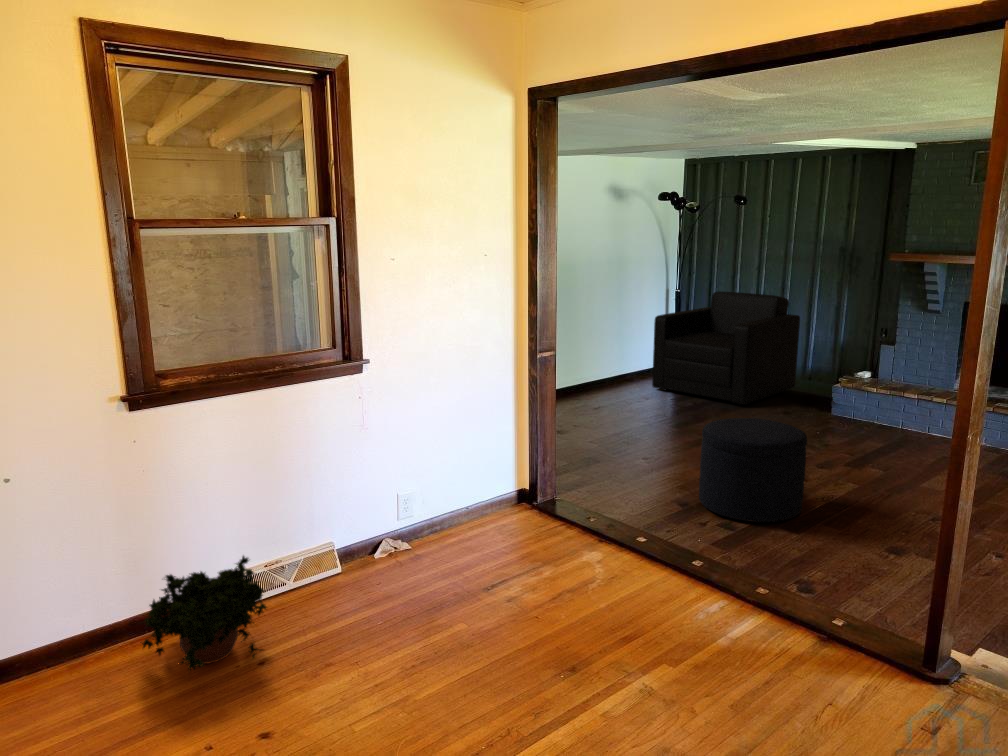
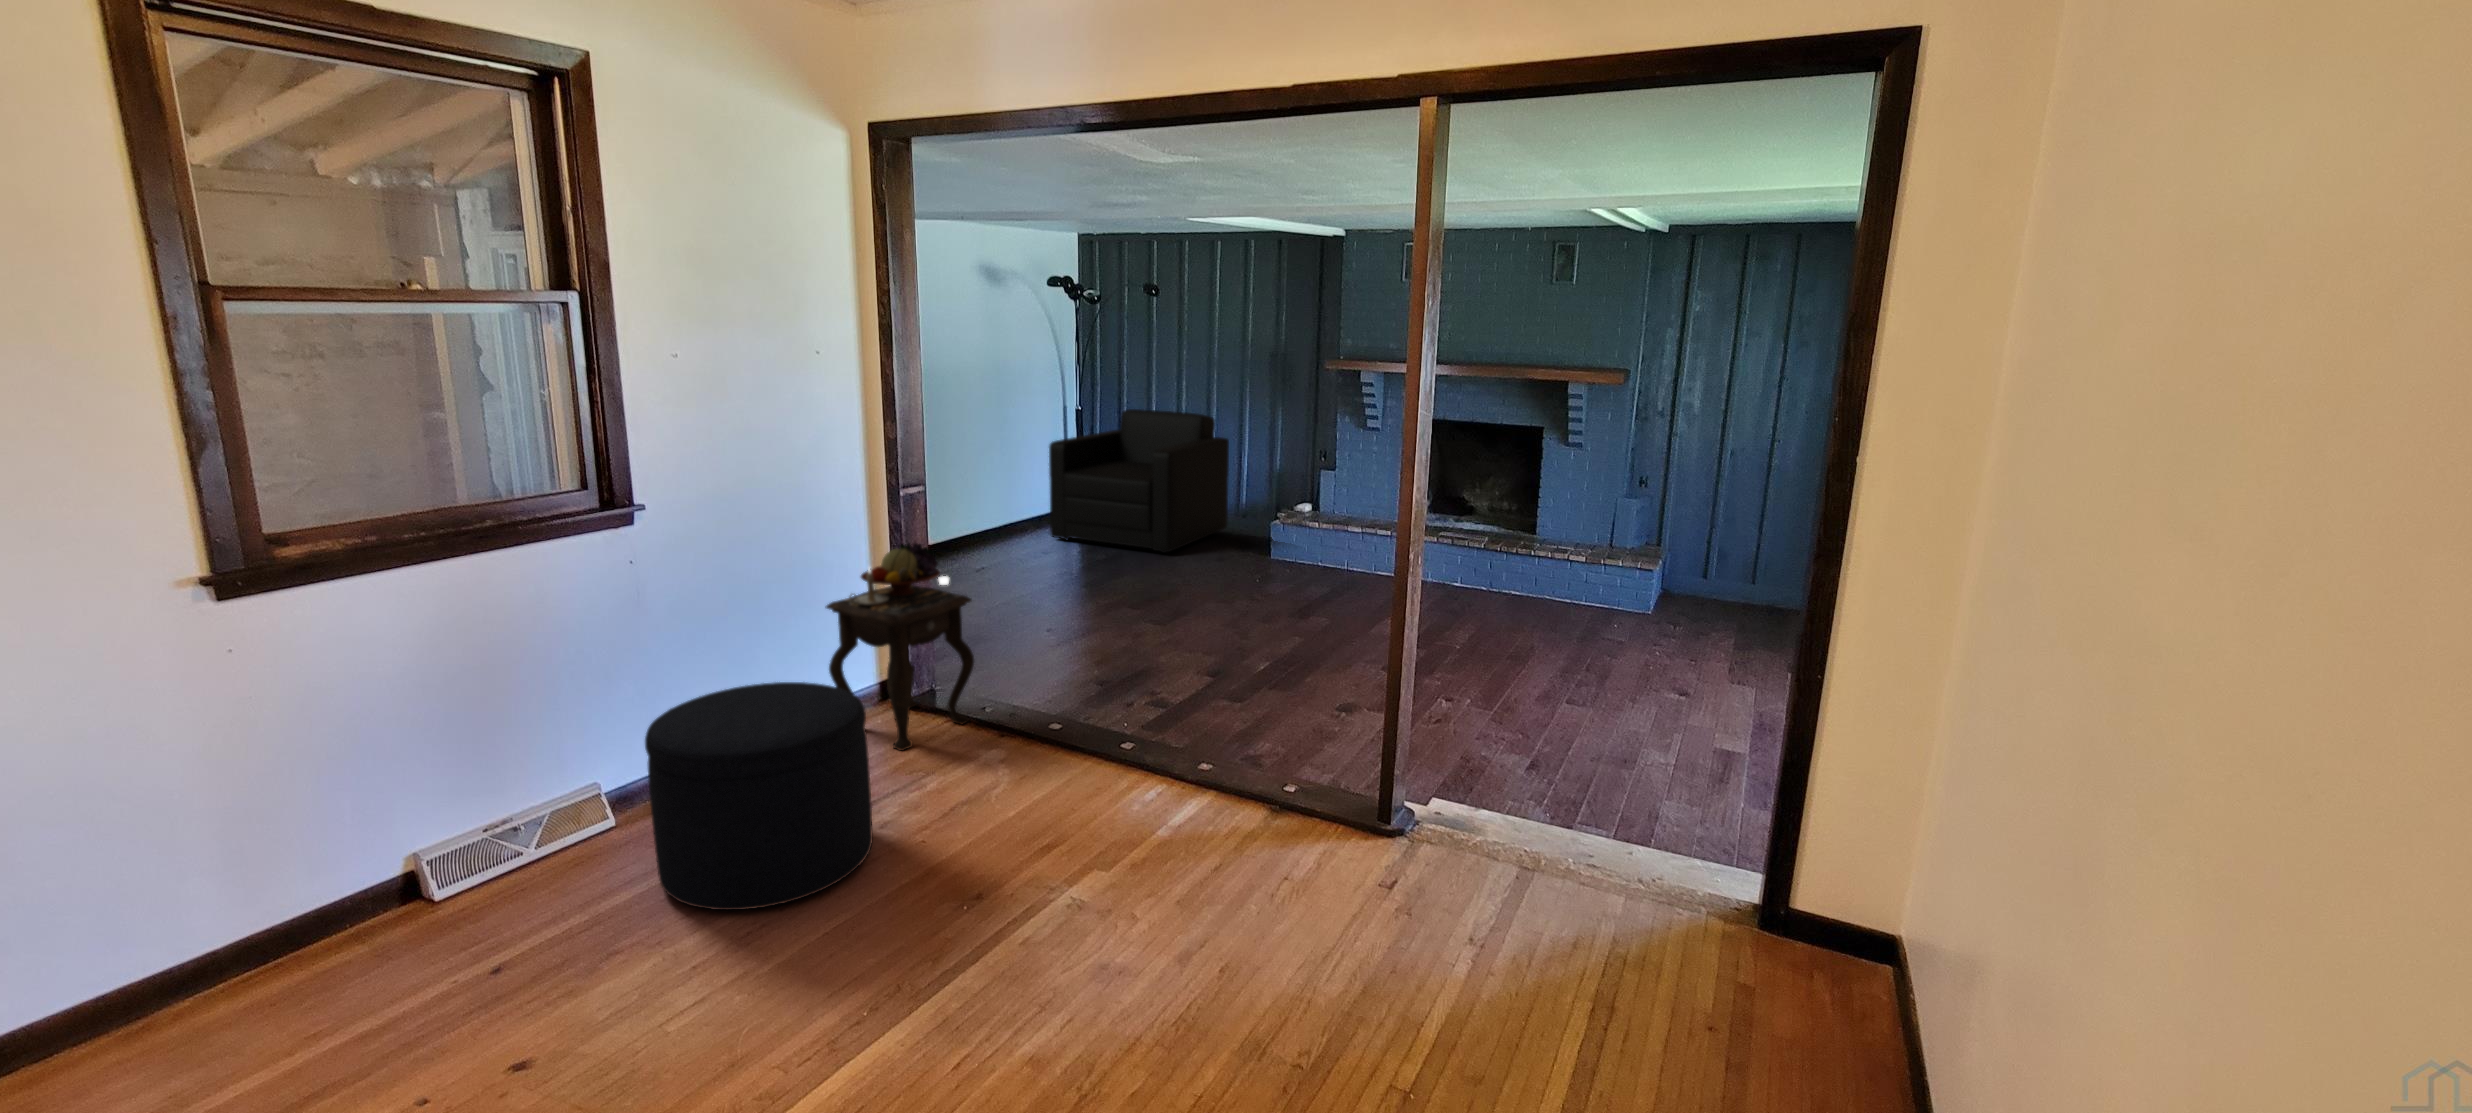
side table: none [483,387,585,545] -> present [826,543,974,751]
ottoman: present [699,418,807,523] -> present [645,682,873,910]
potted plant: present [140,556,267,671] -> none [262,810,504,1002]

